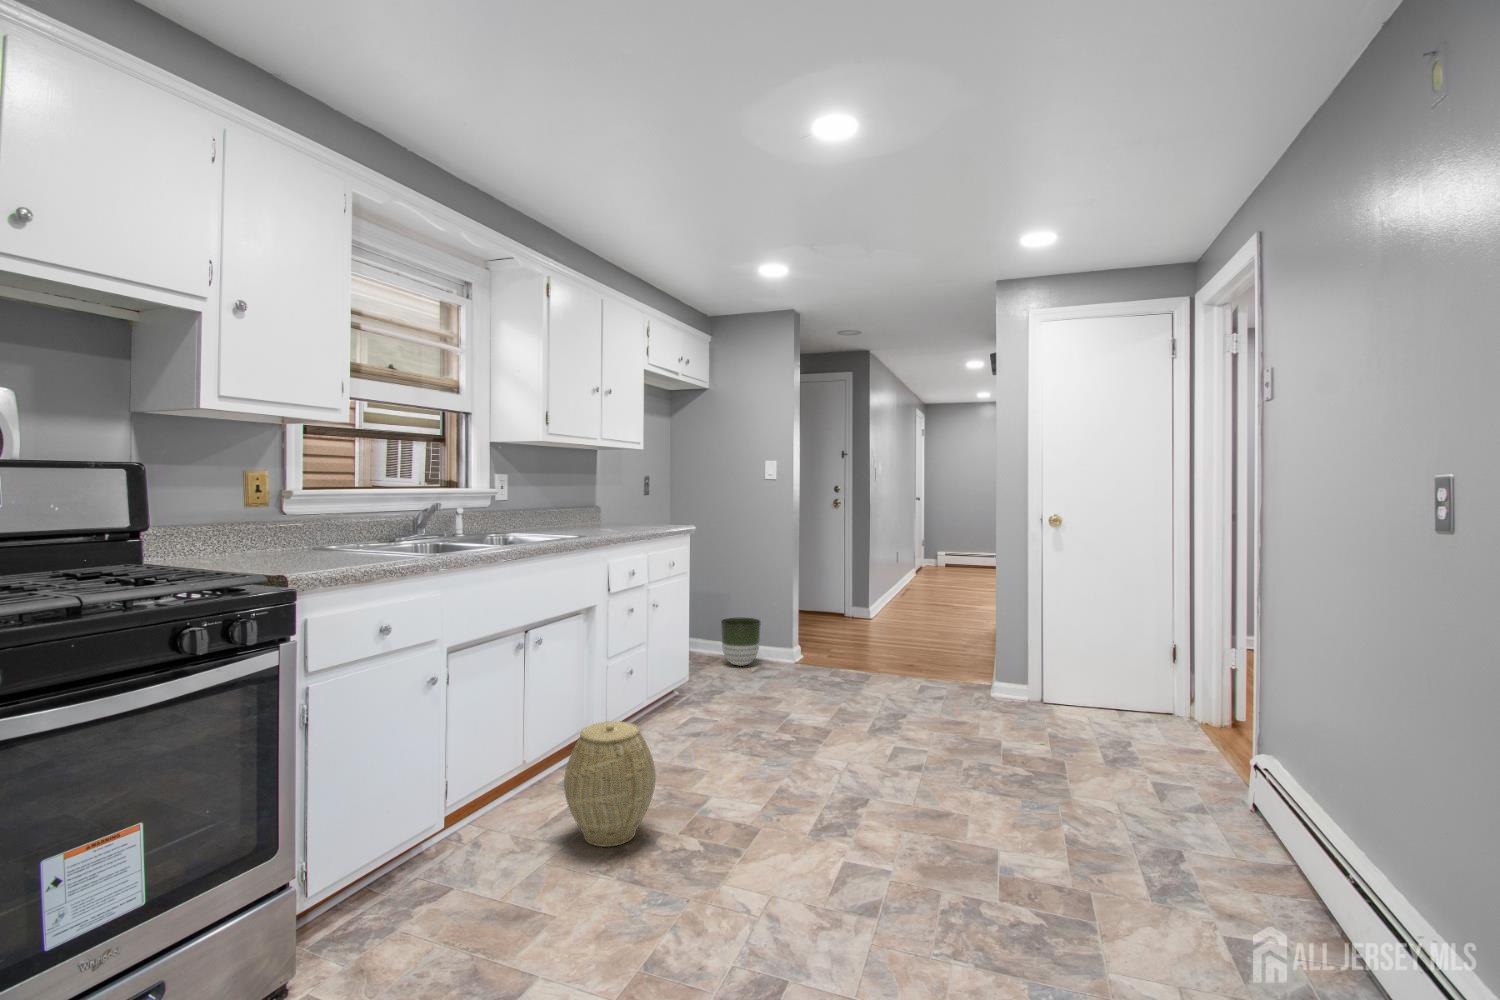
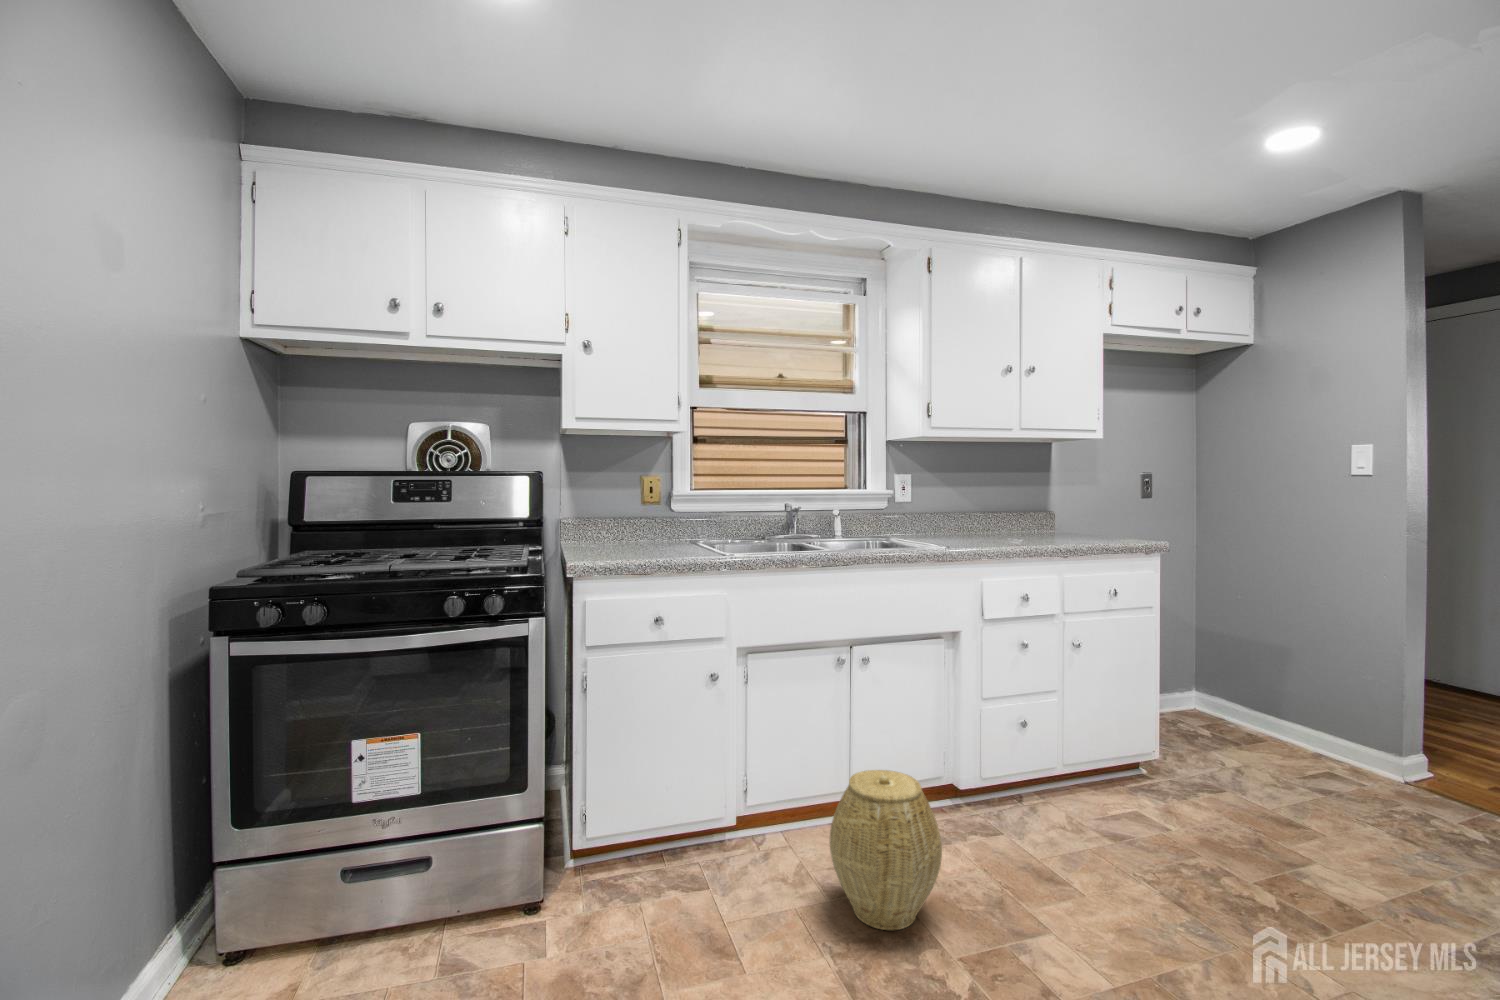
planter: present [721,618,761,666] -> none [1258,679,1333,755]

